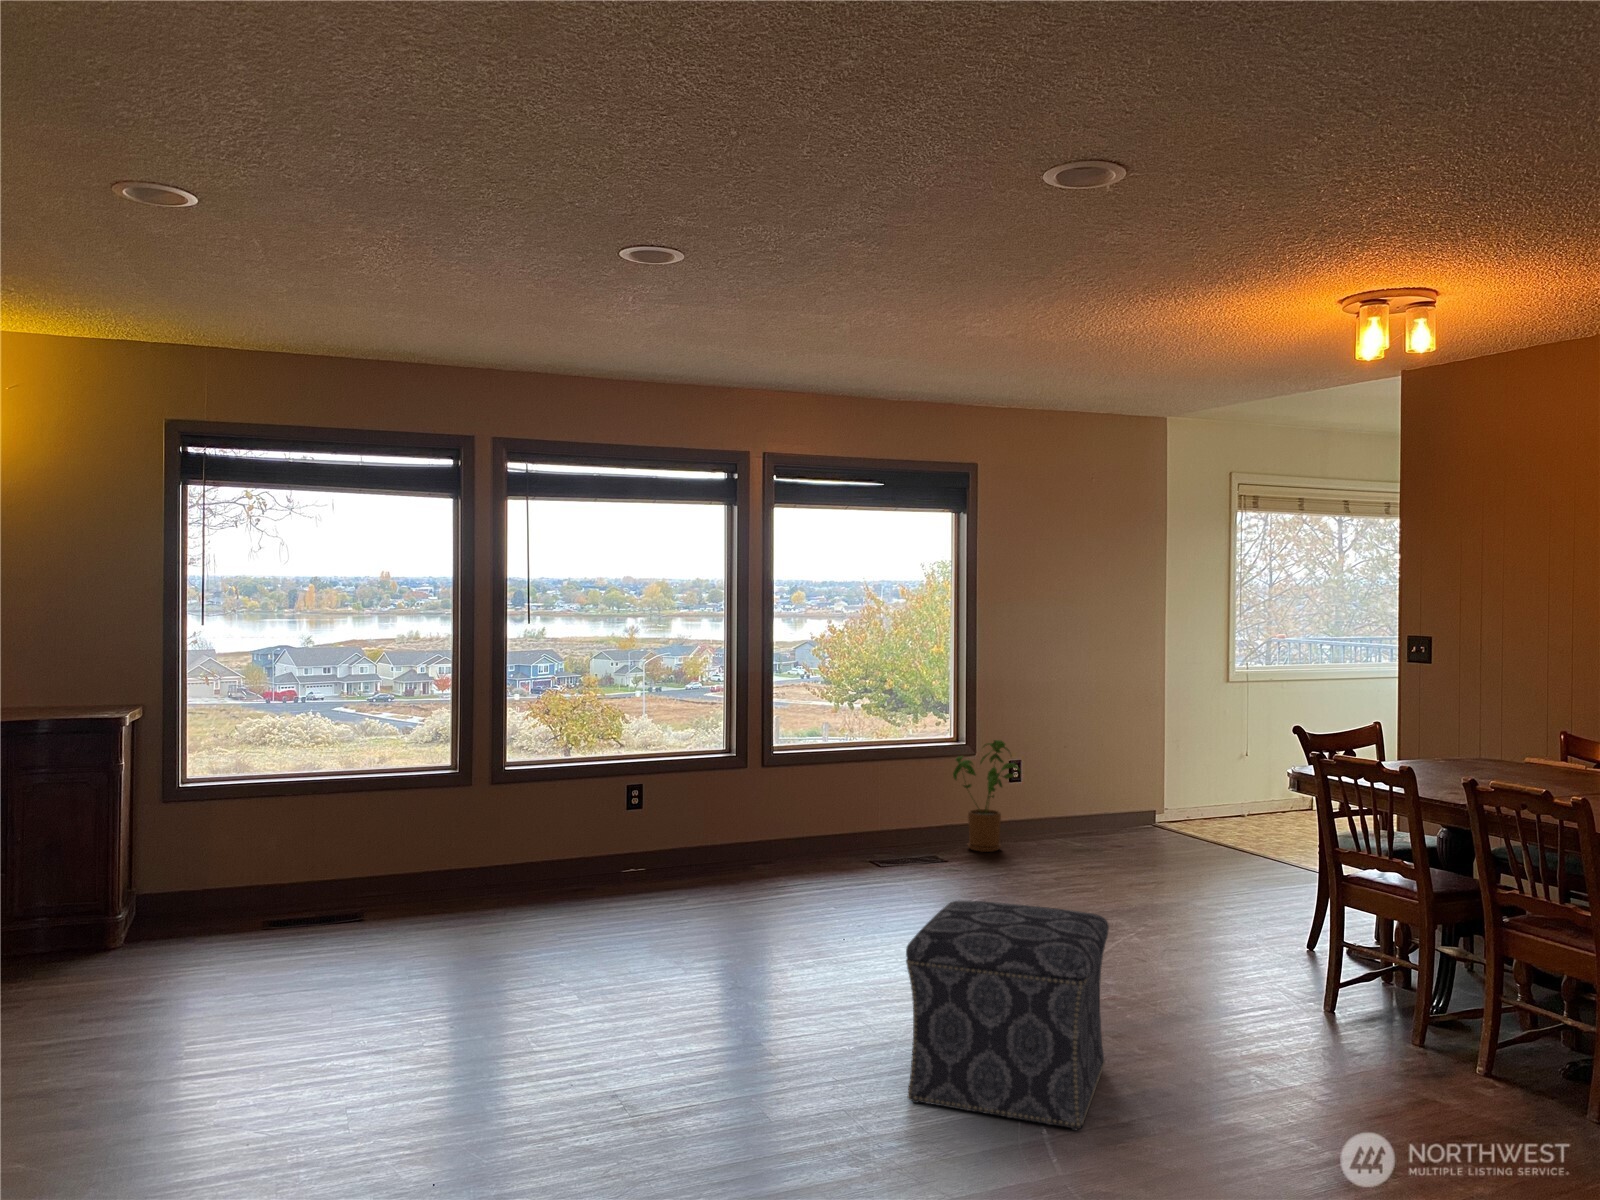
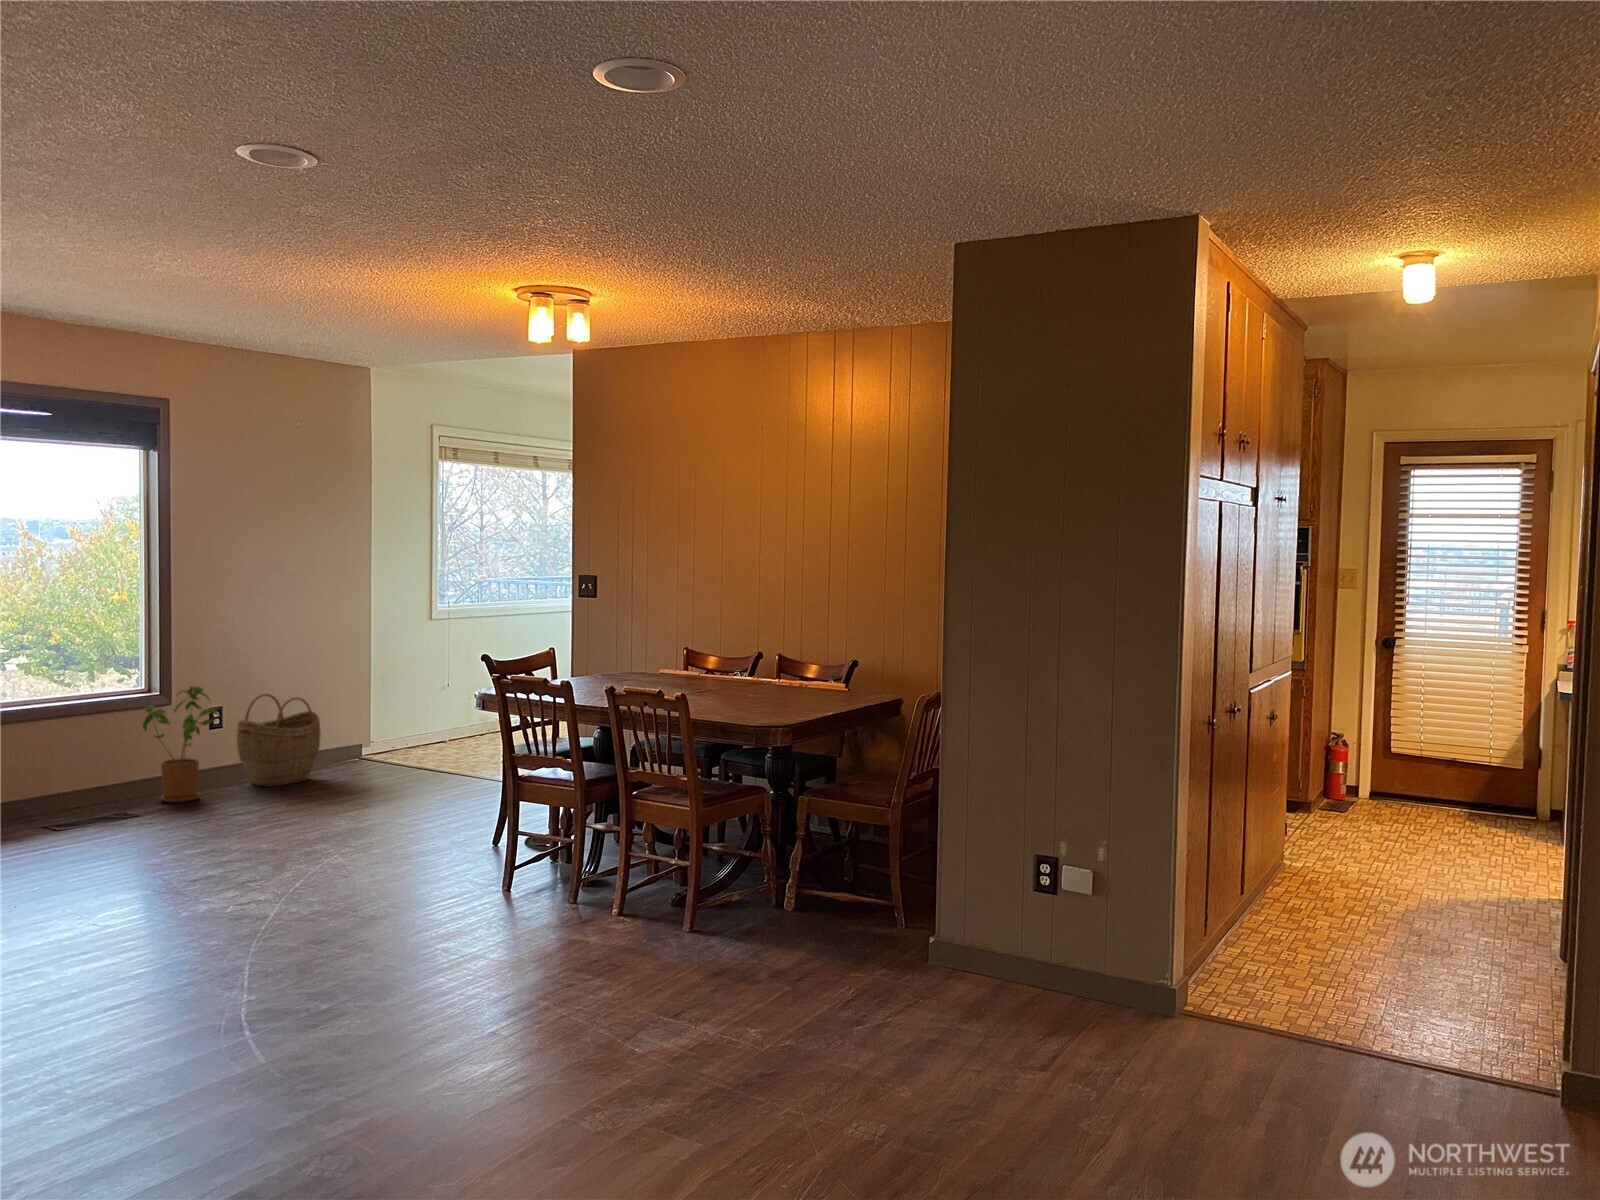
woven basket: none [1035,751,1114,846] -> present [237,694,321,786]
ottoman: present [906,901,1109,1130] -> none [98,832,311,1040]

